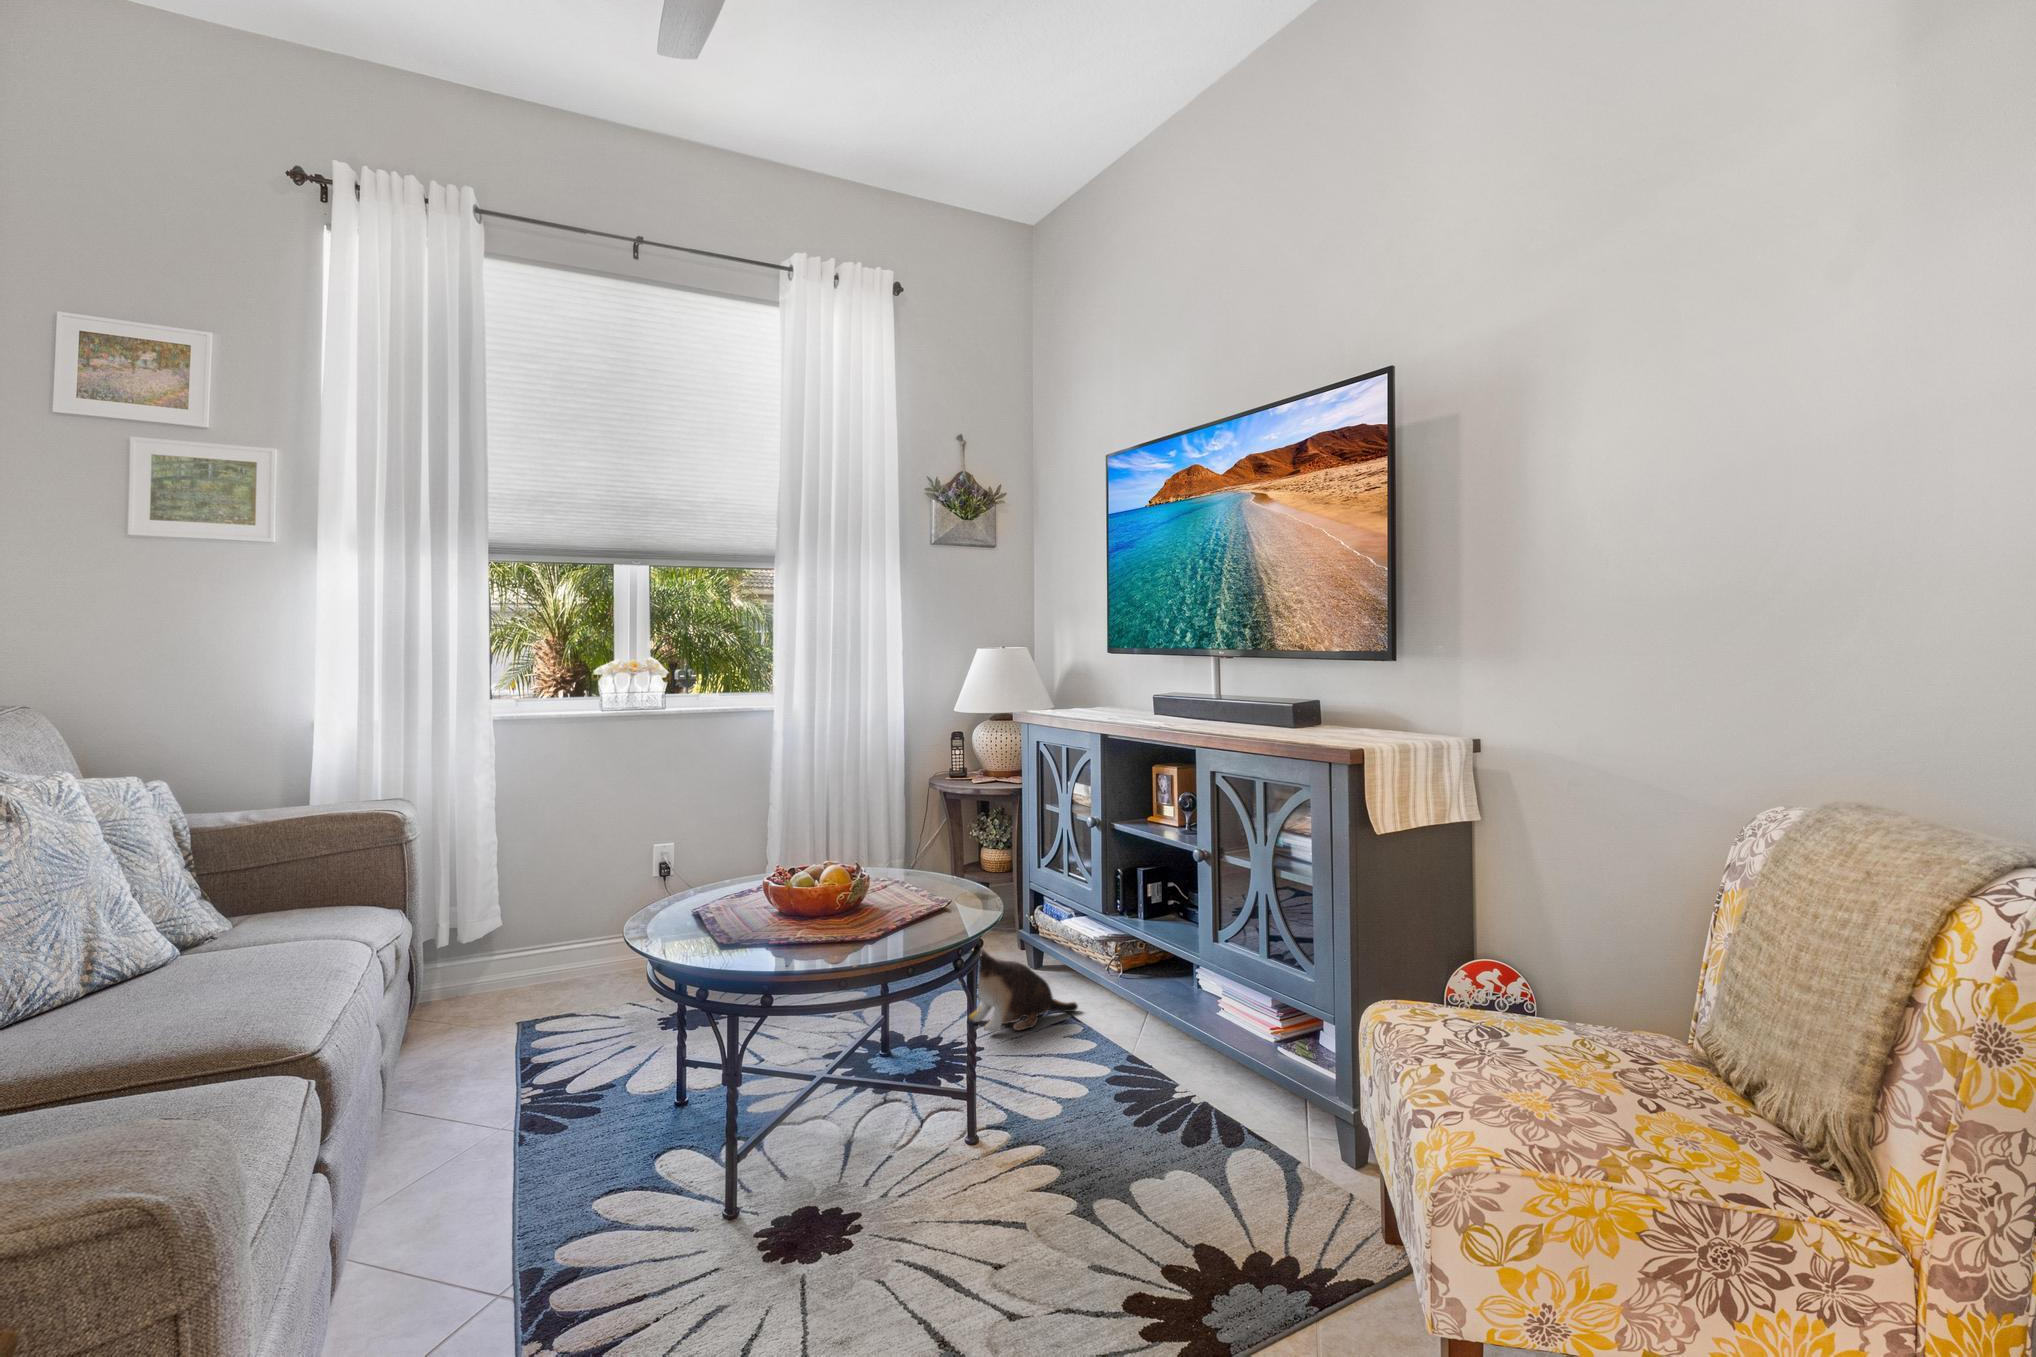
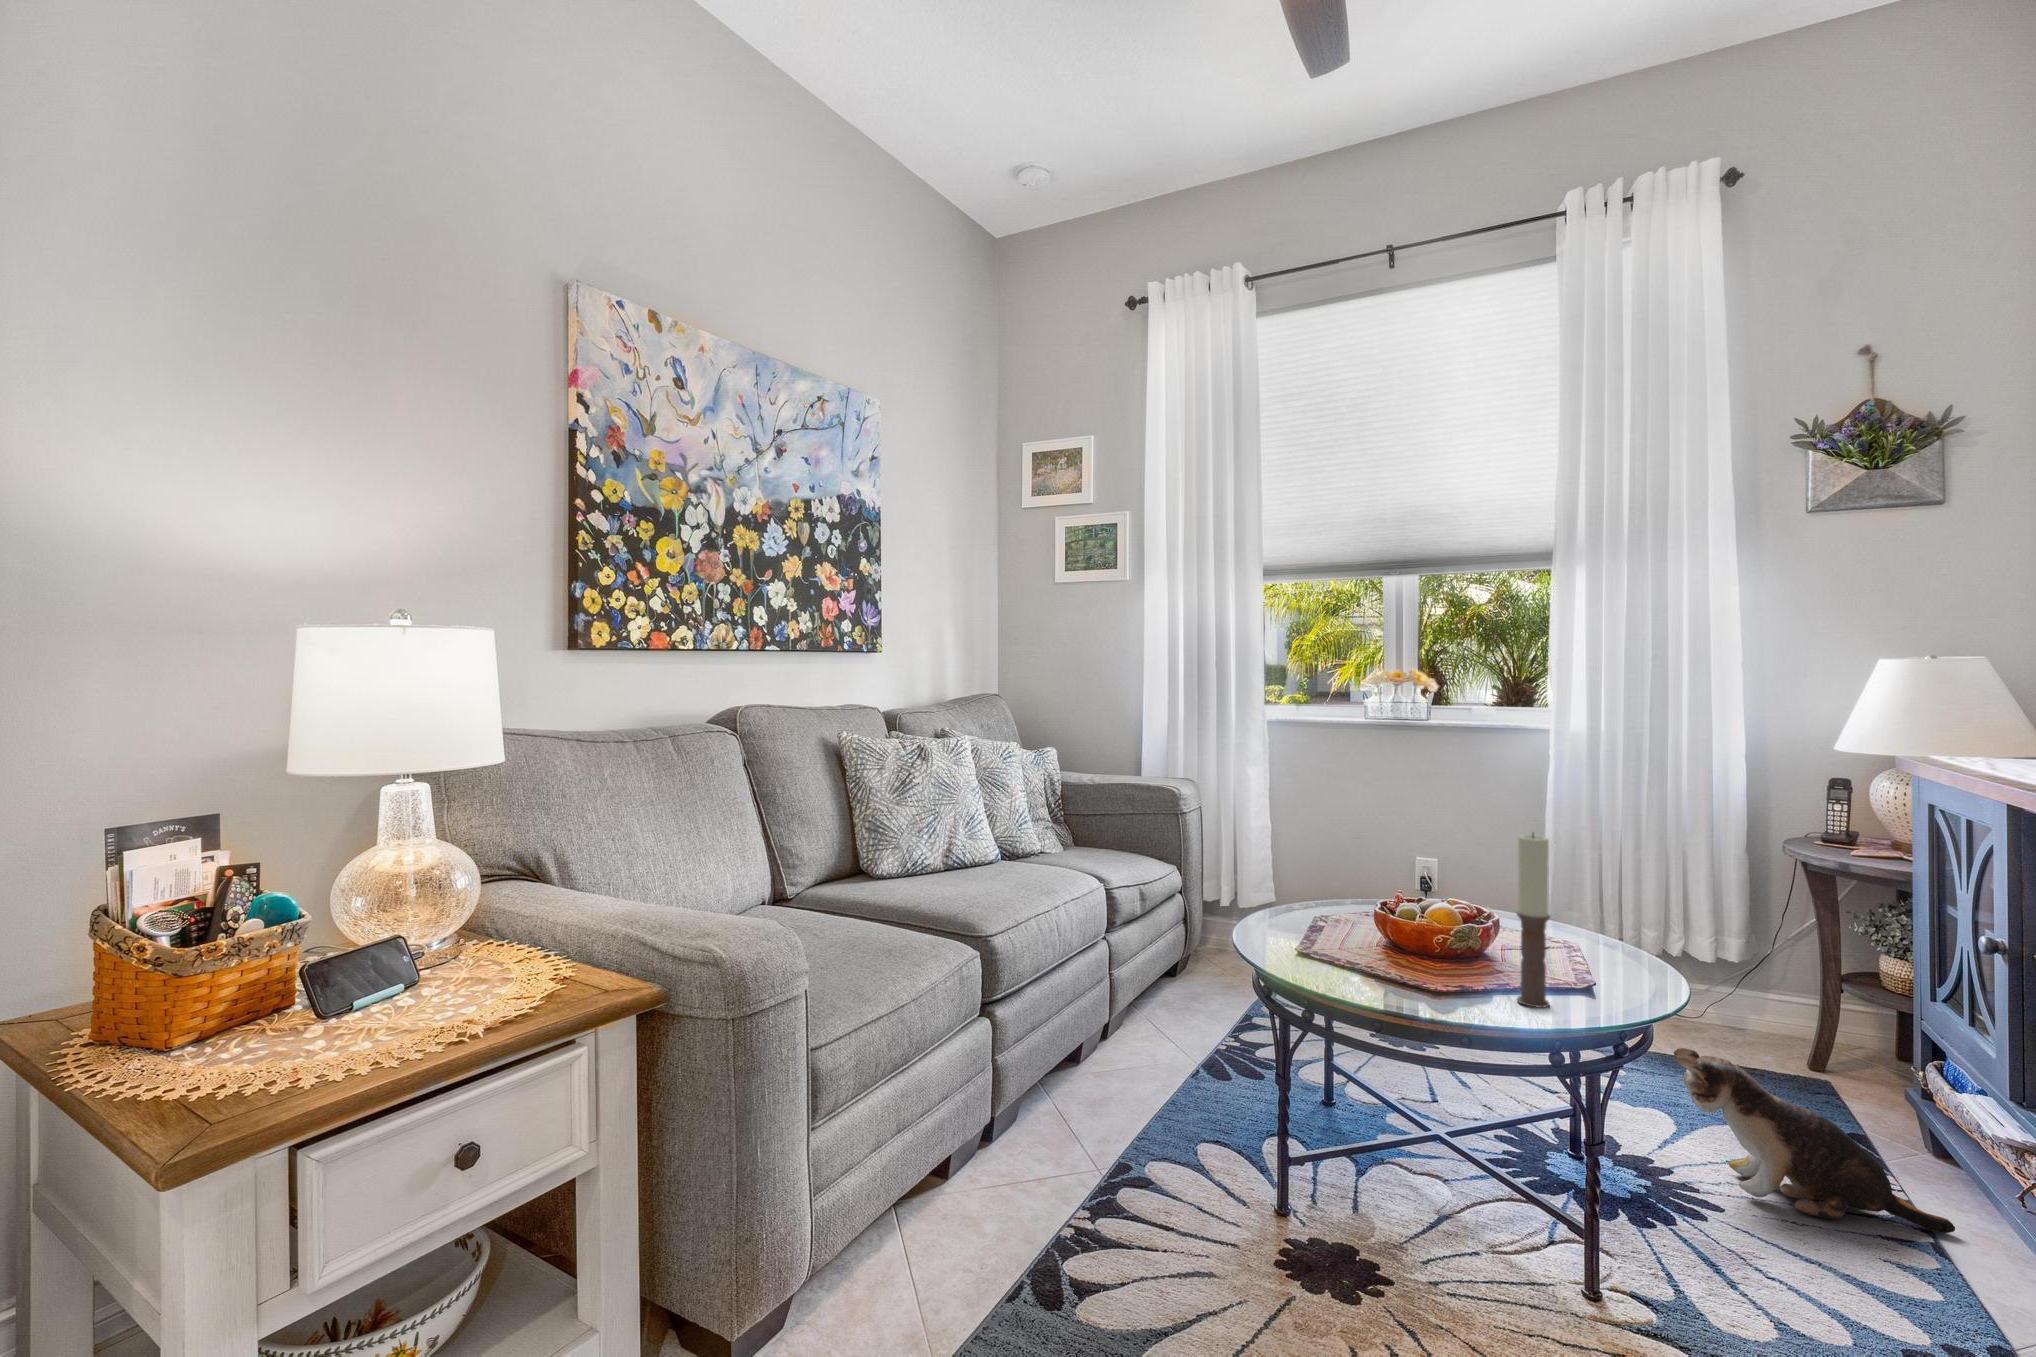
candle: none [919,797,943,938] -> present [1517,834,1550,1008]

